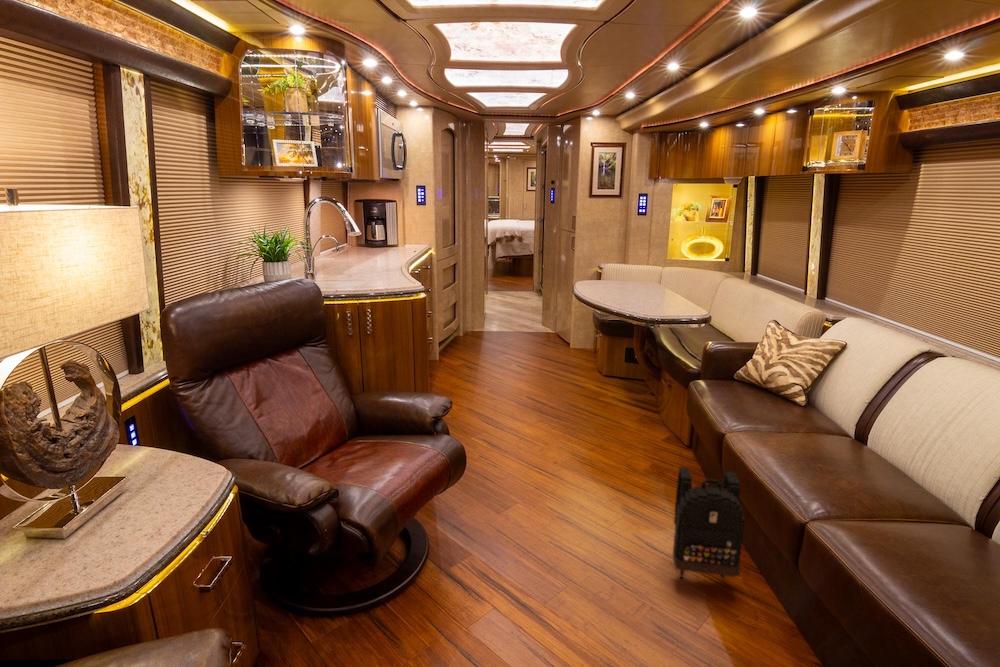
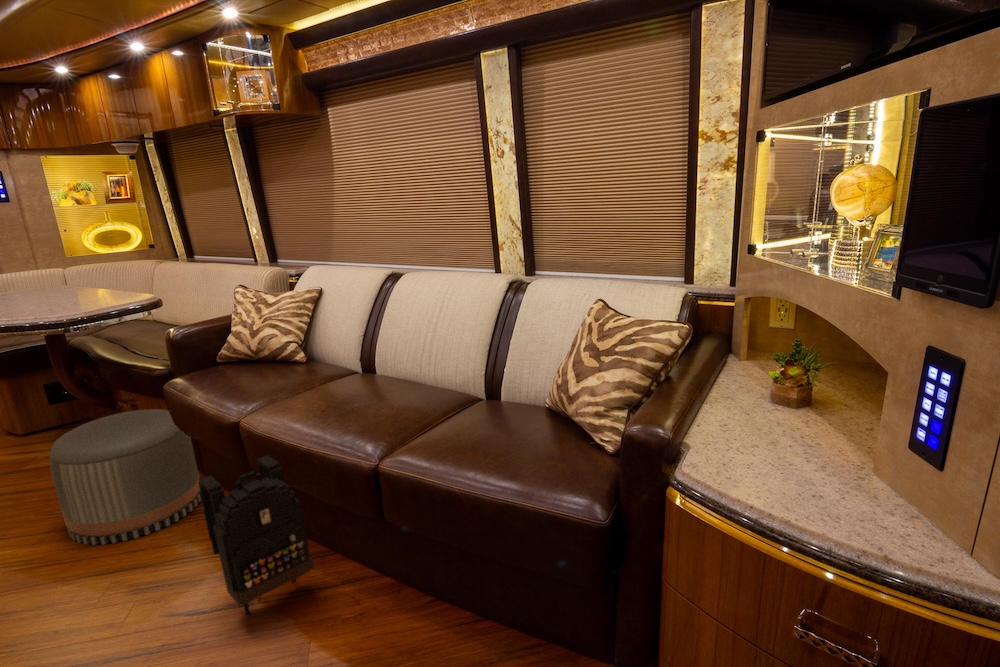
pouf: none [603,391,696,485] -> present [49,409,201,545]

